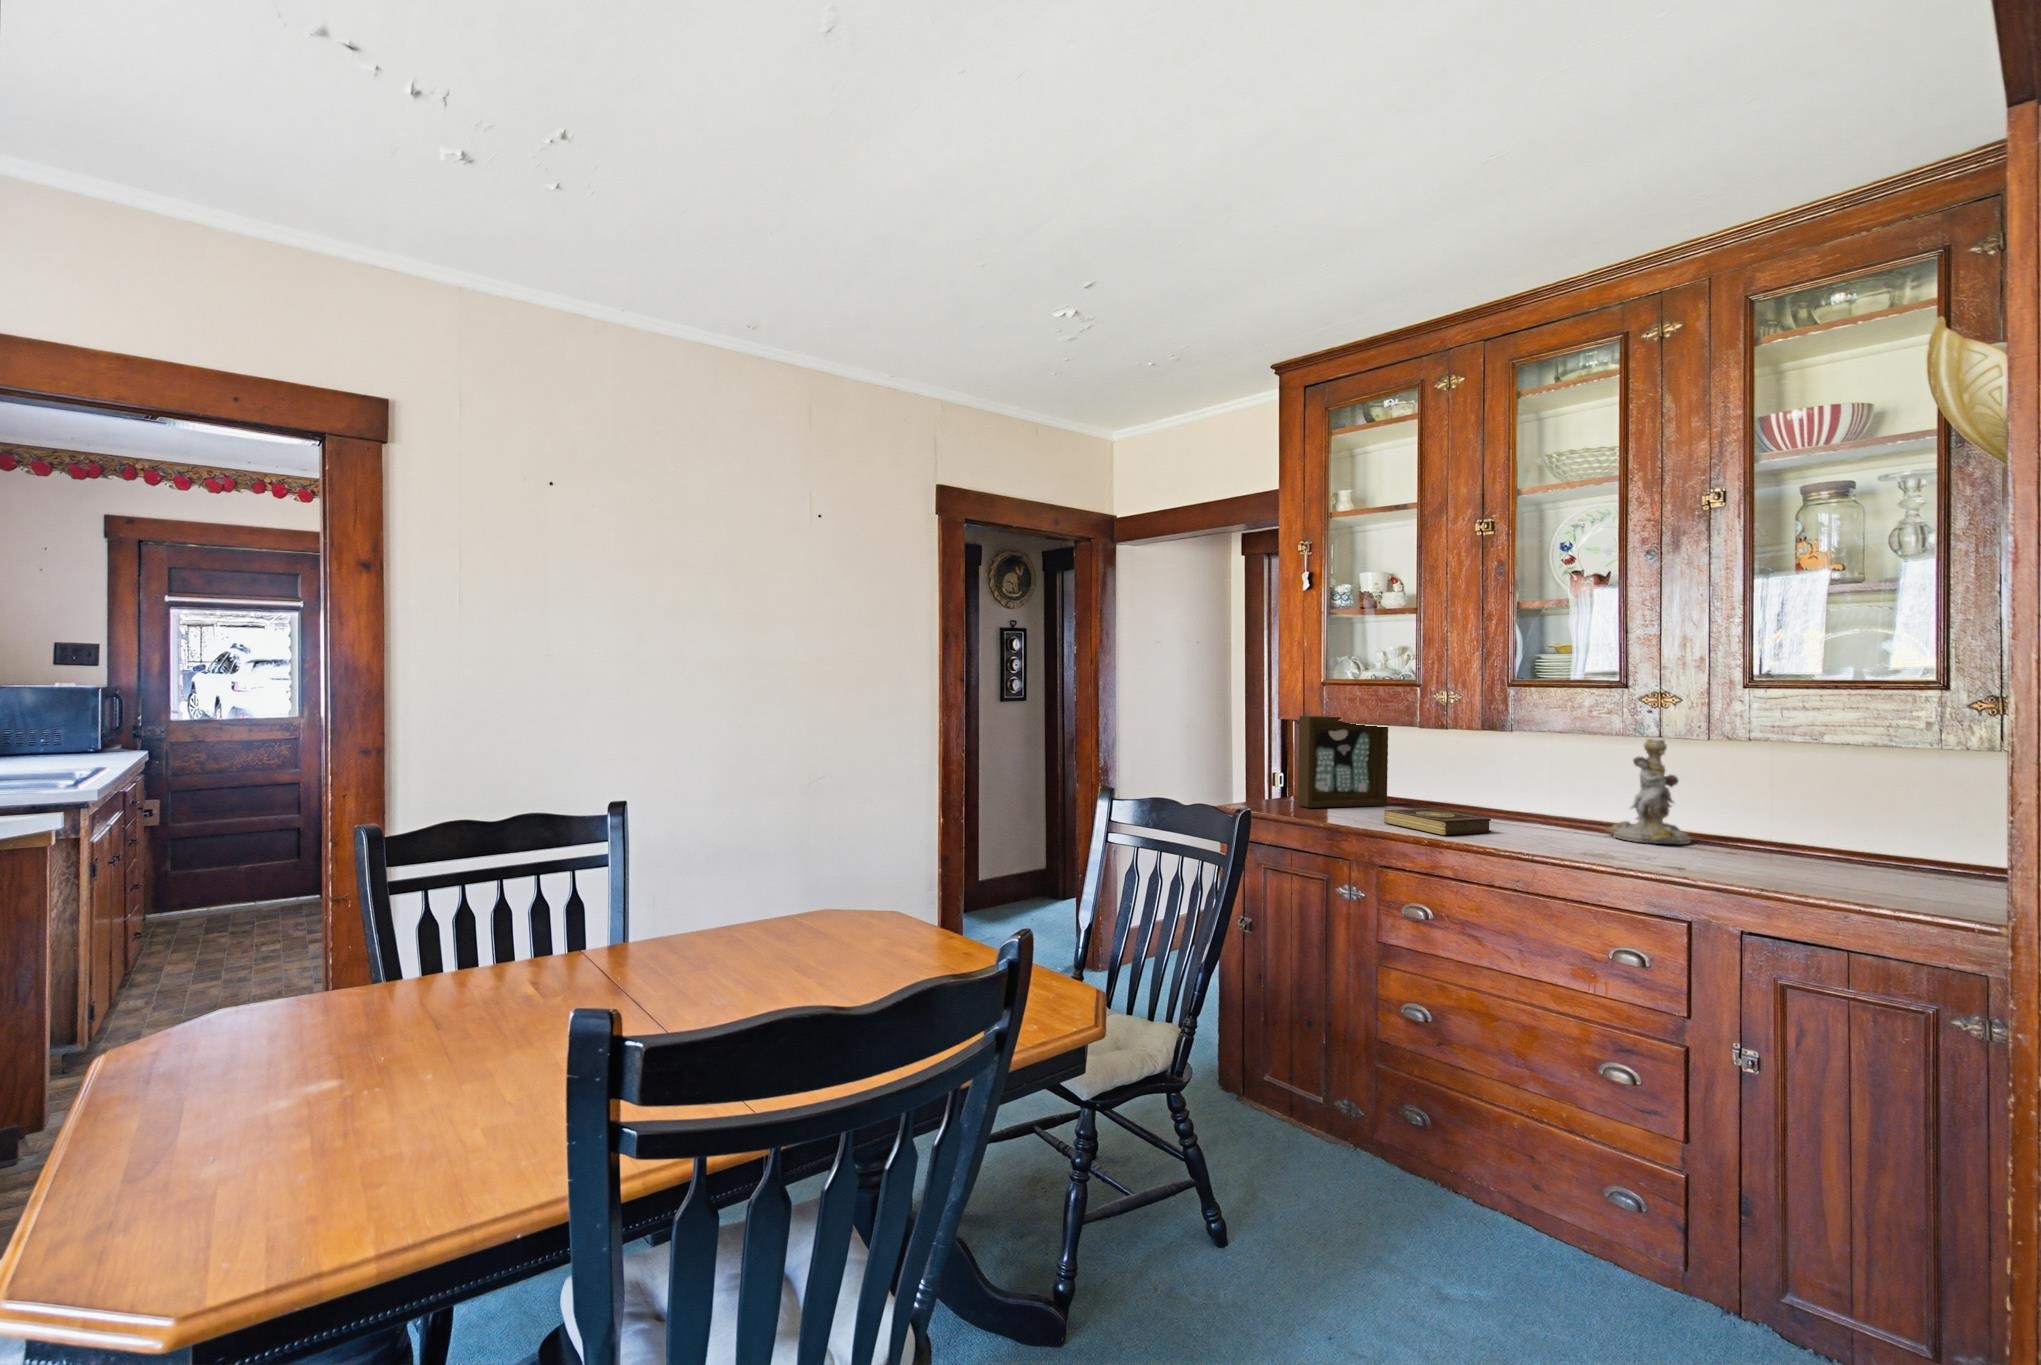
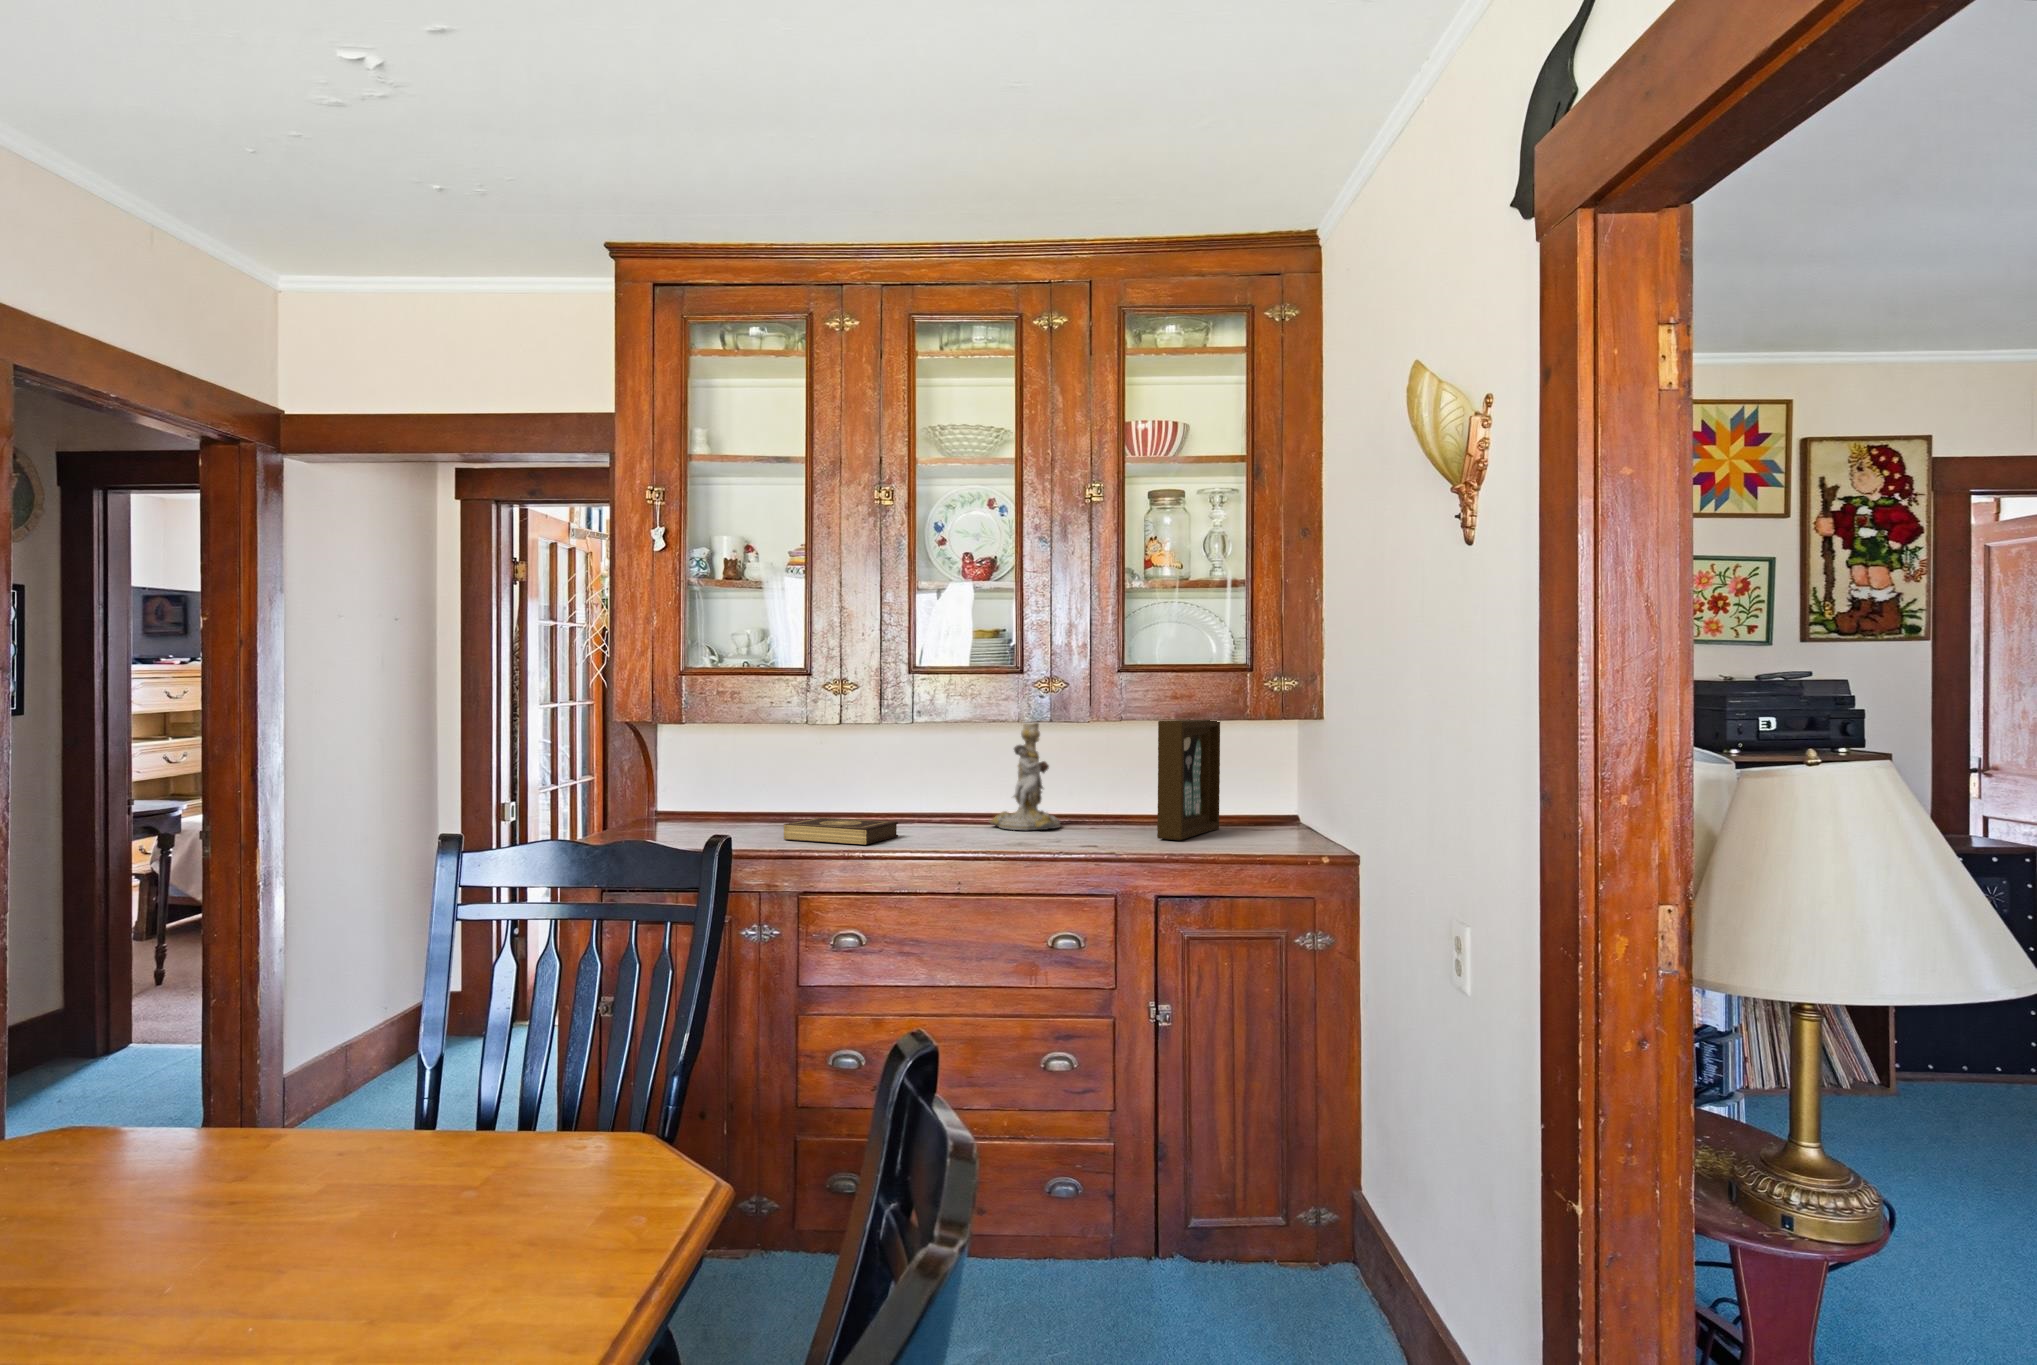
picture frame: present [1298,716,1388,808] -> present [1157,719,1220,840]

